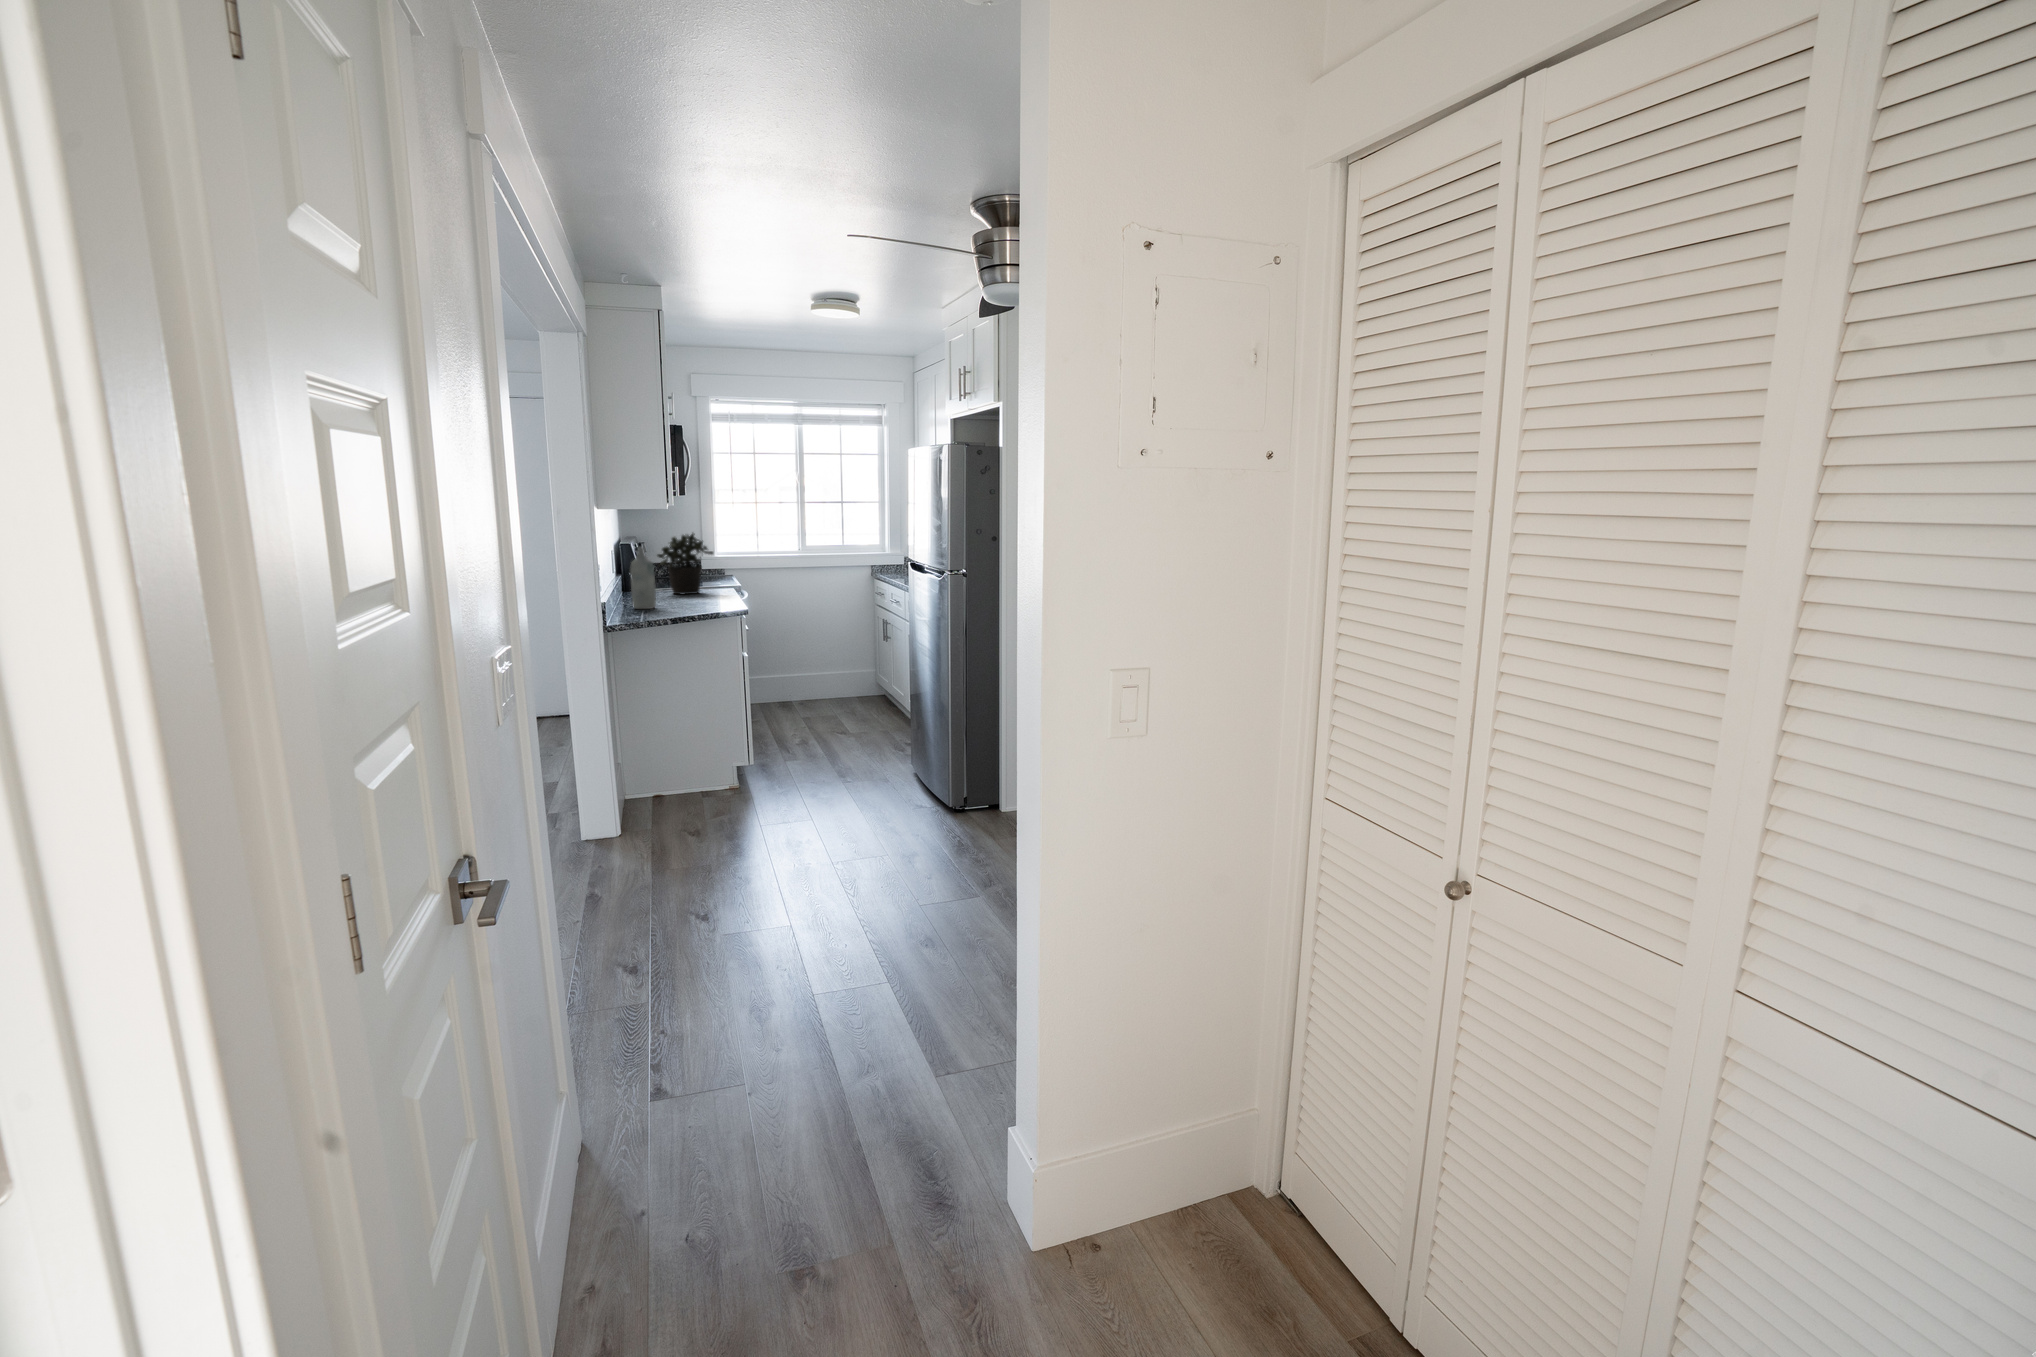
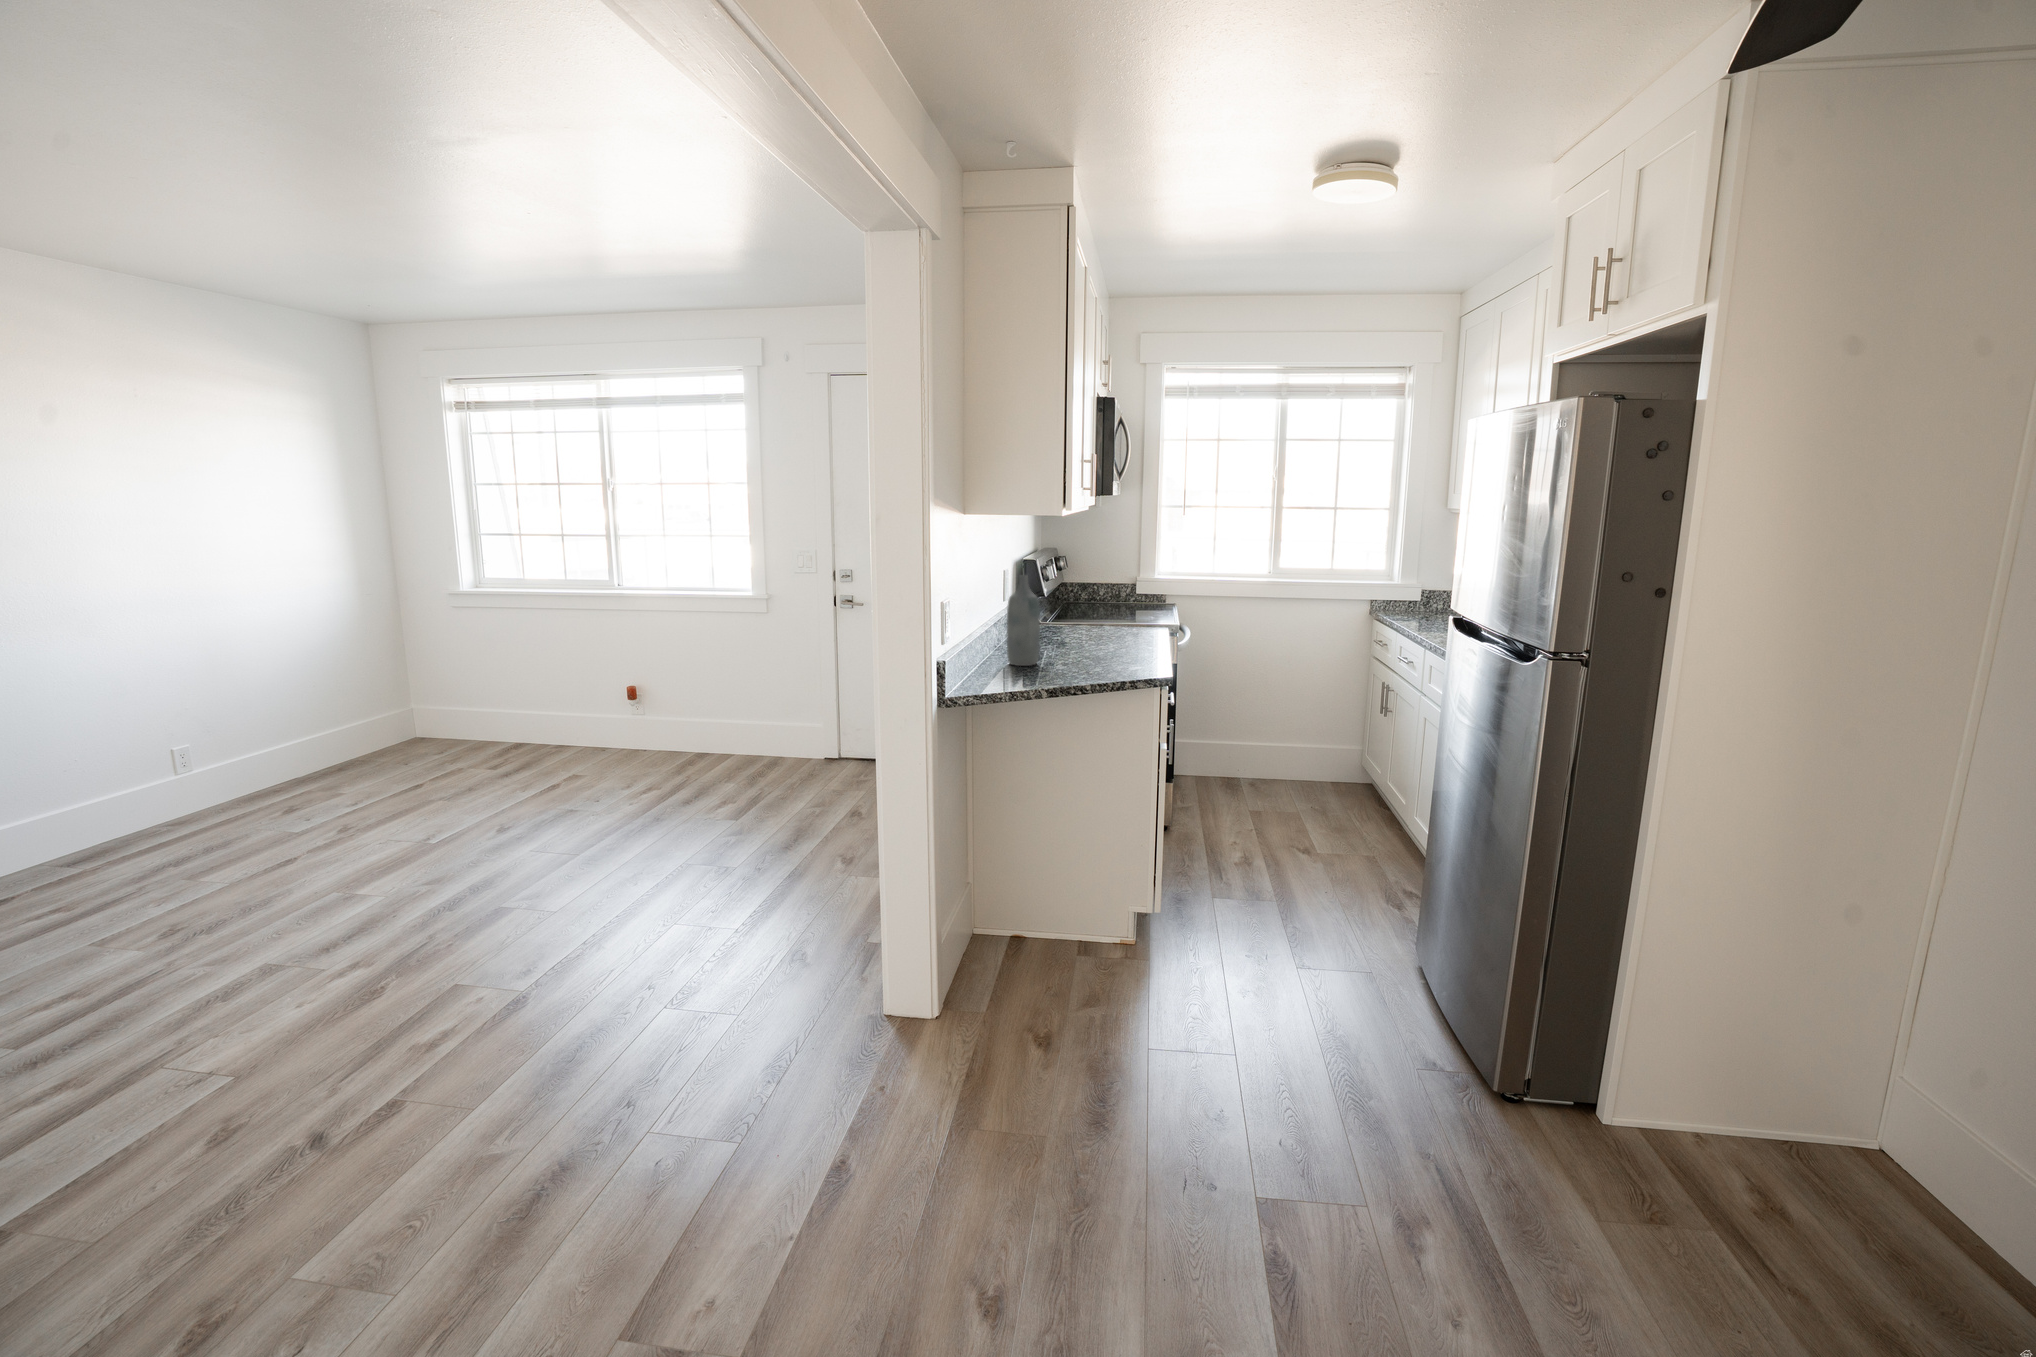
potted plant: present [657,533,713,594] -> none [1063,551,1140,637]

